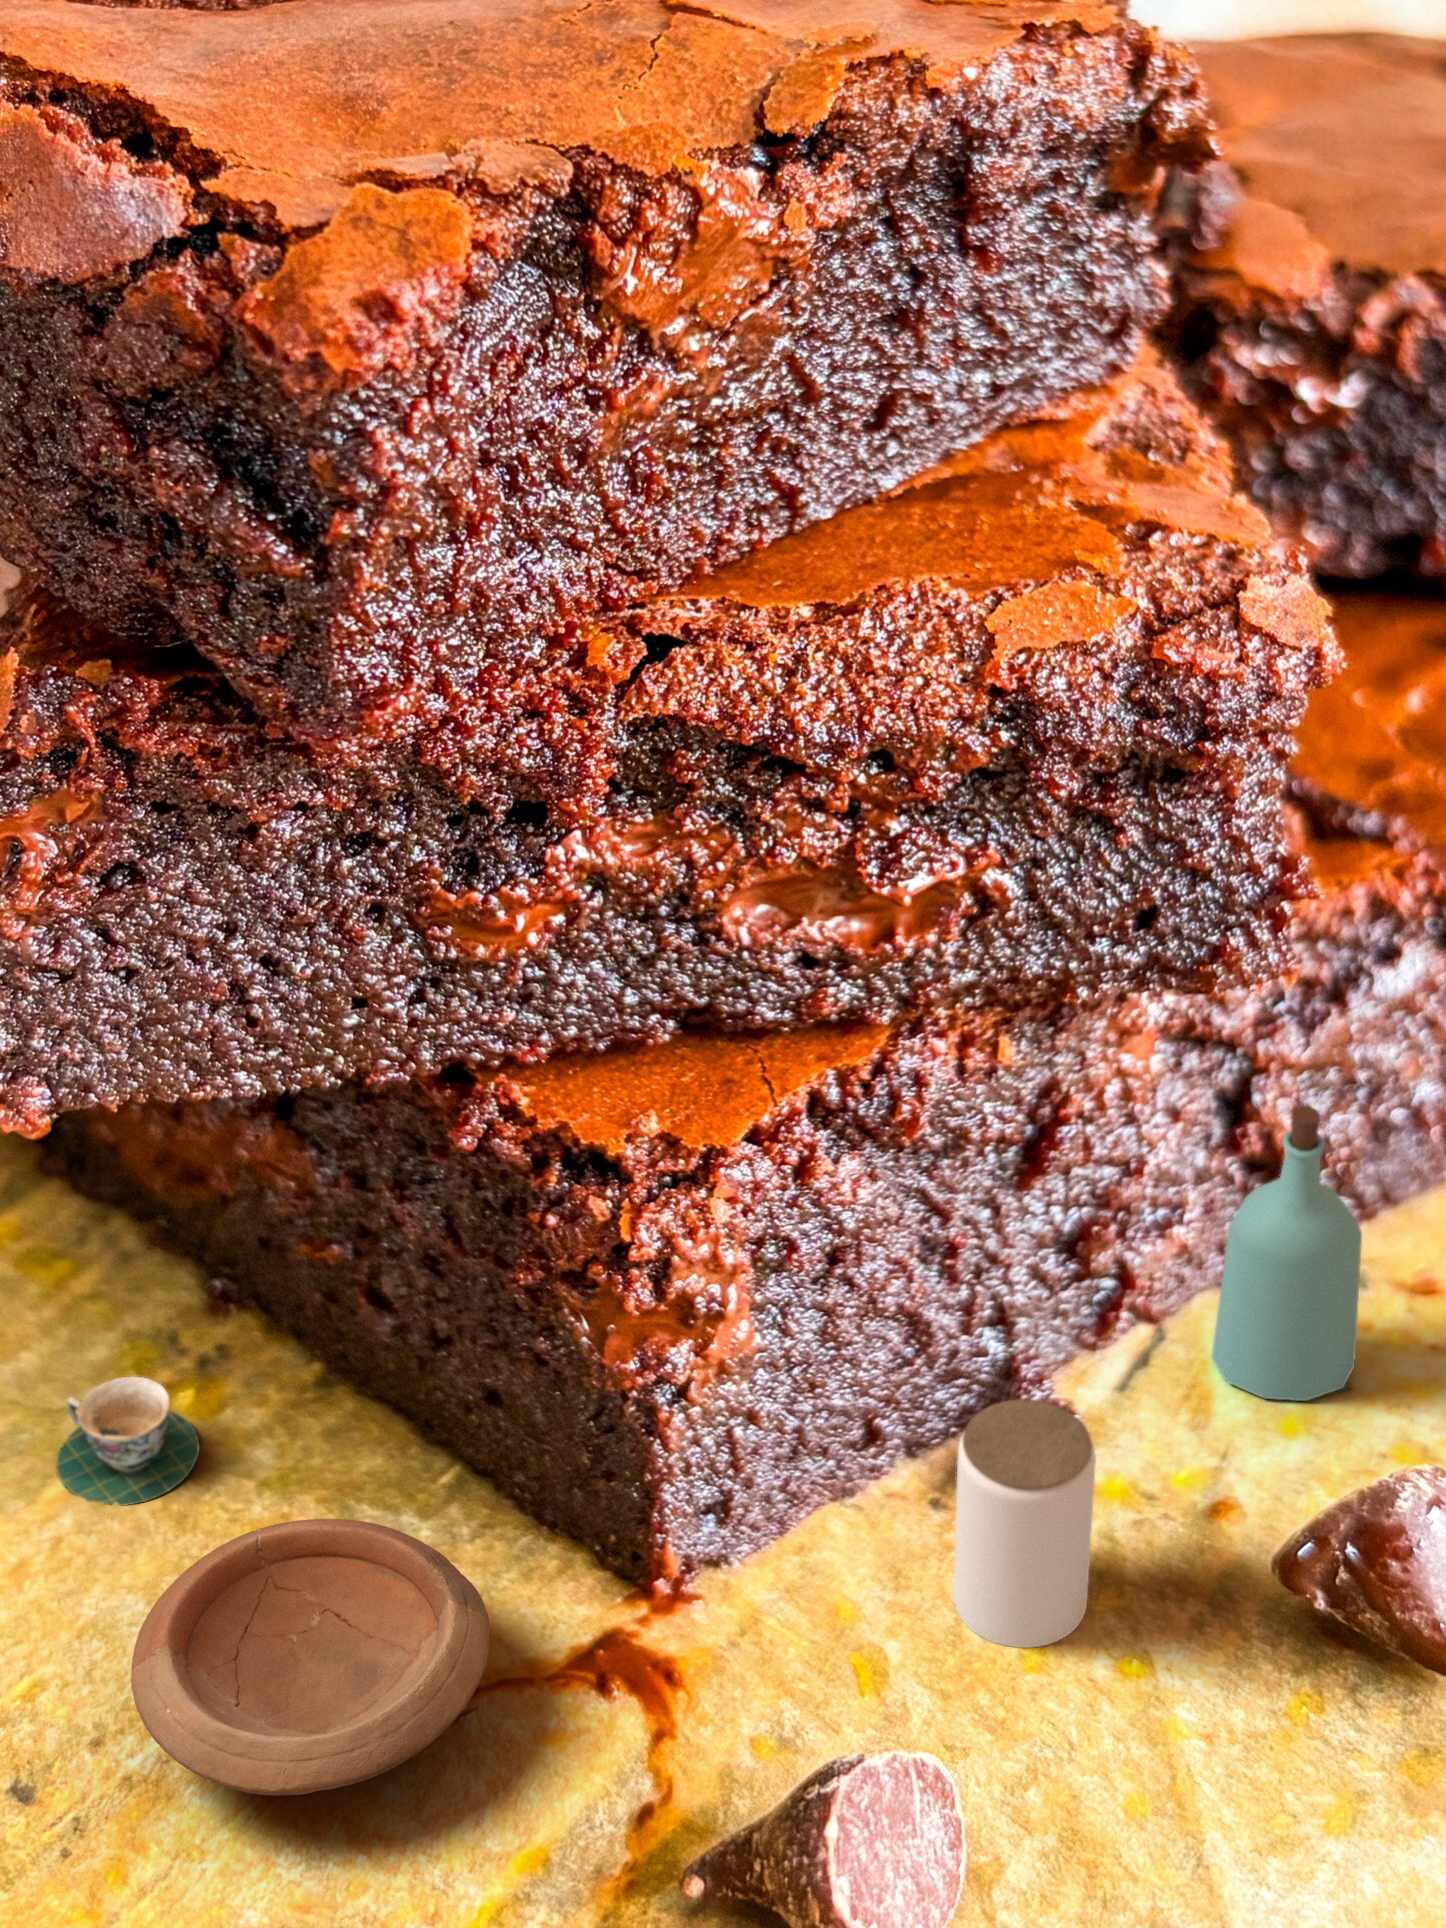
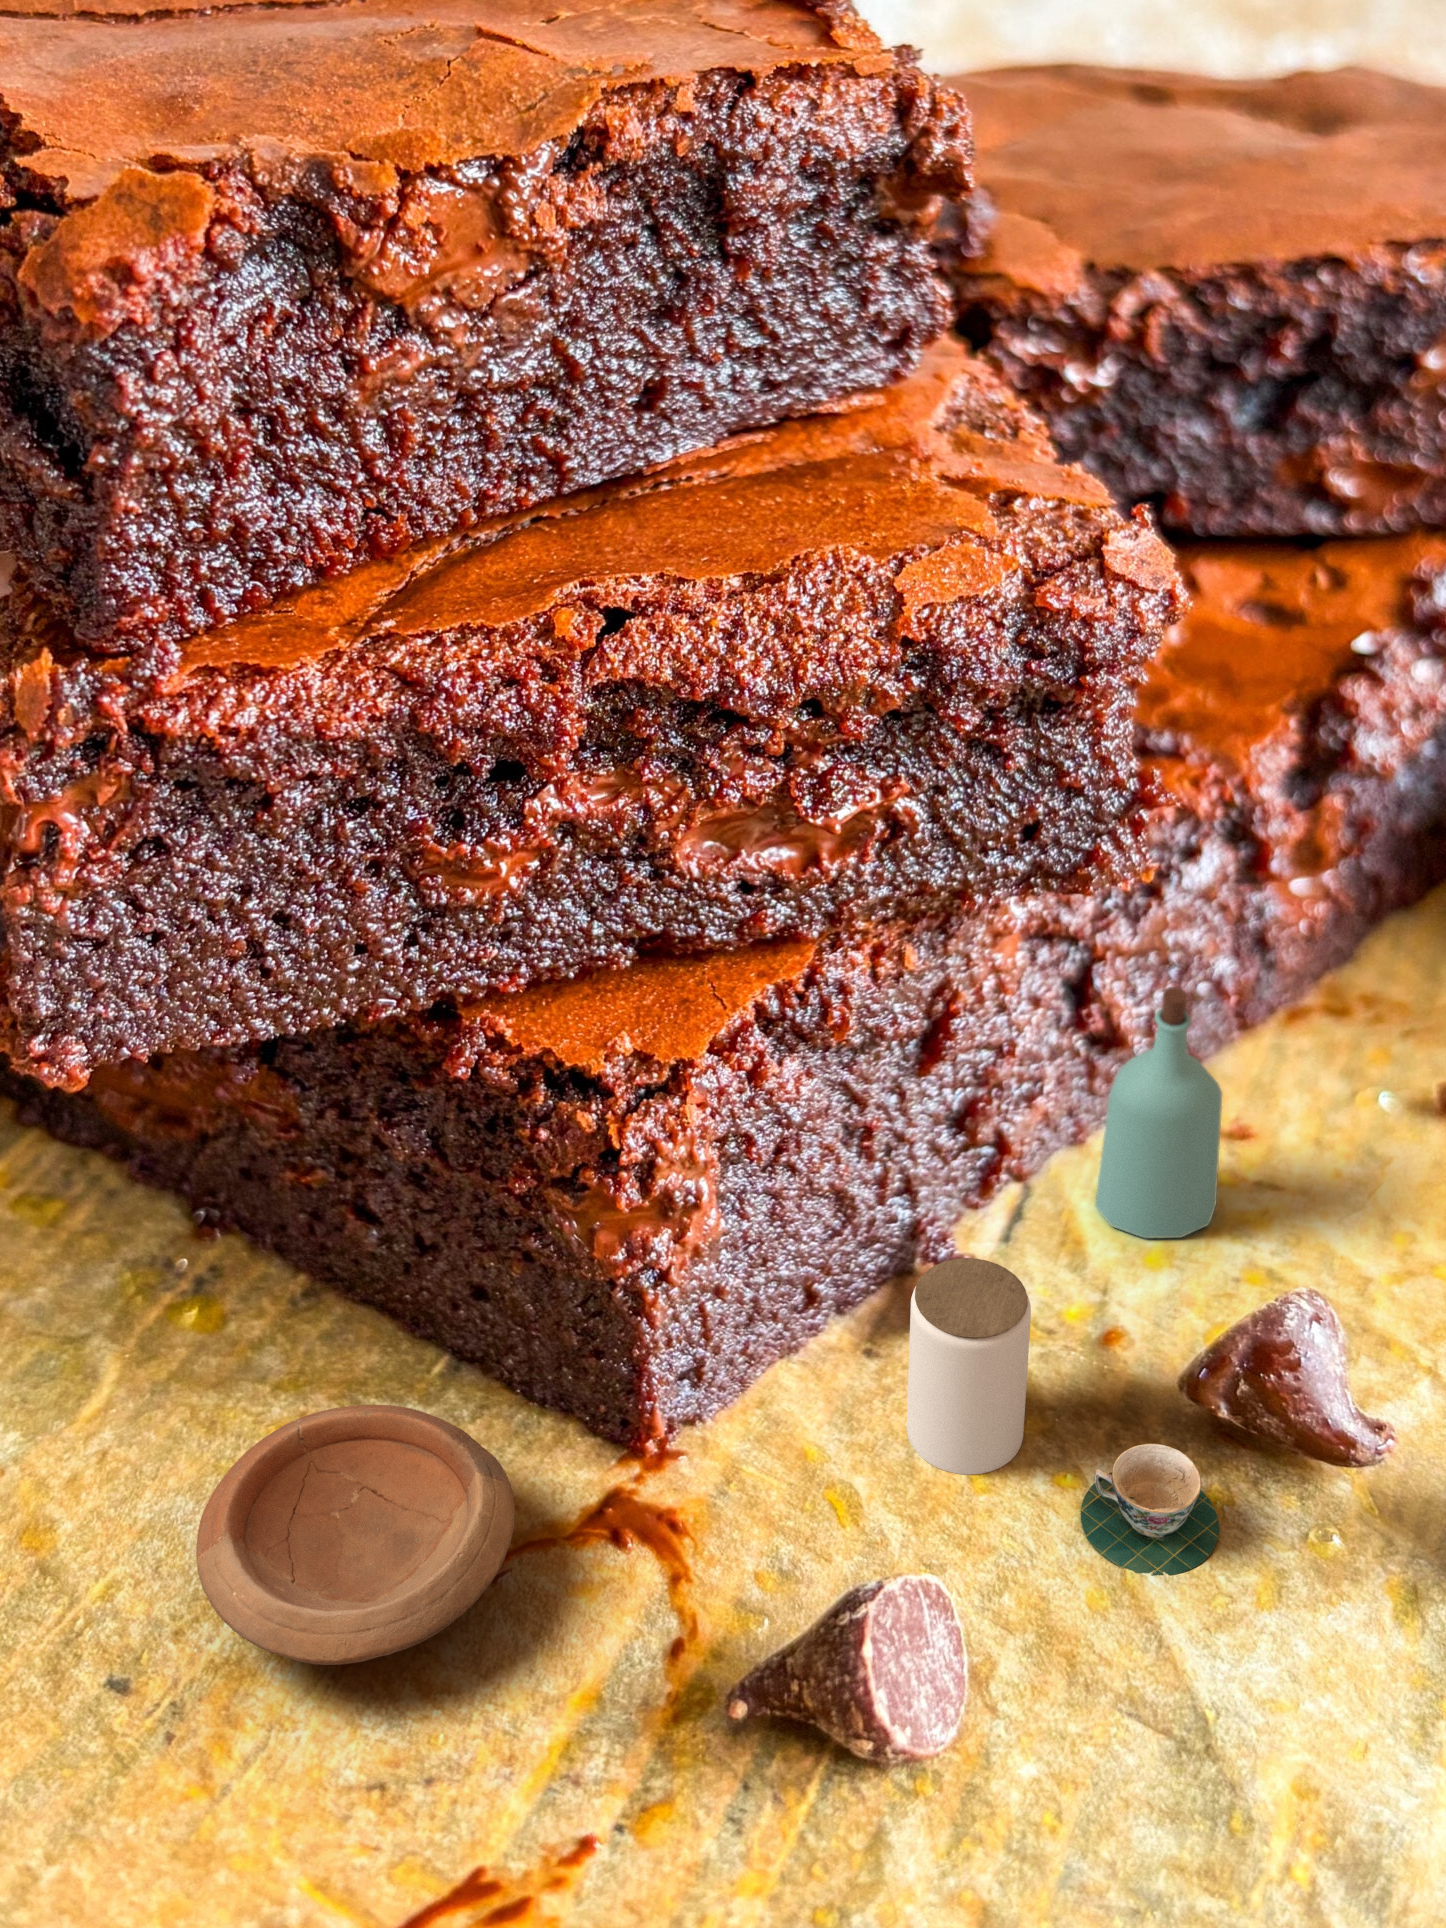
teacup: present [57,1376,200,1506] -> present [1081,1444,1219,1576]

